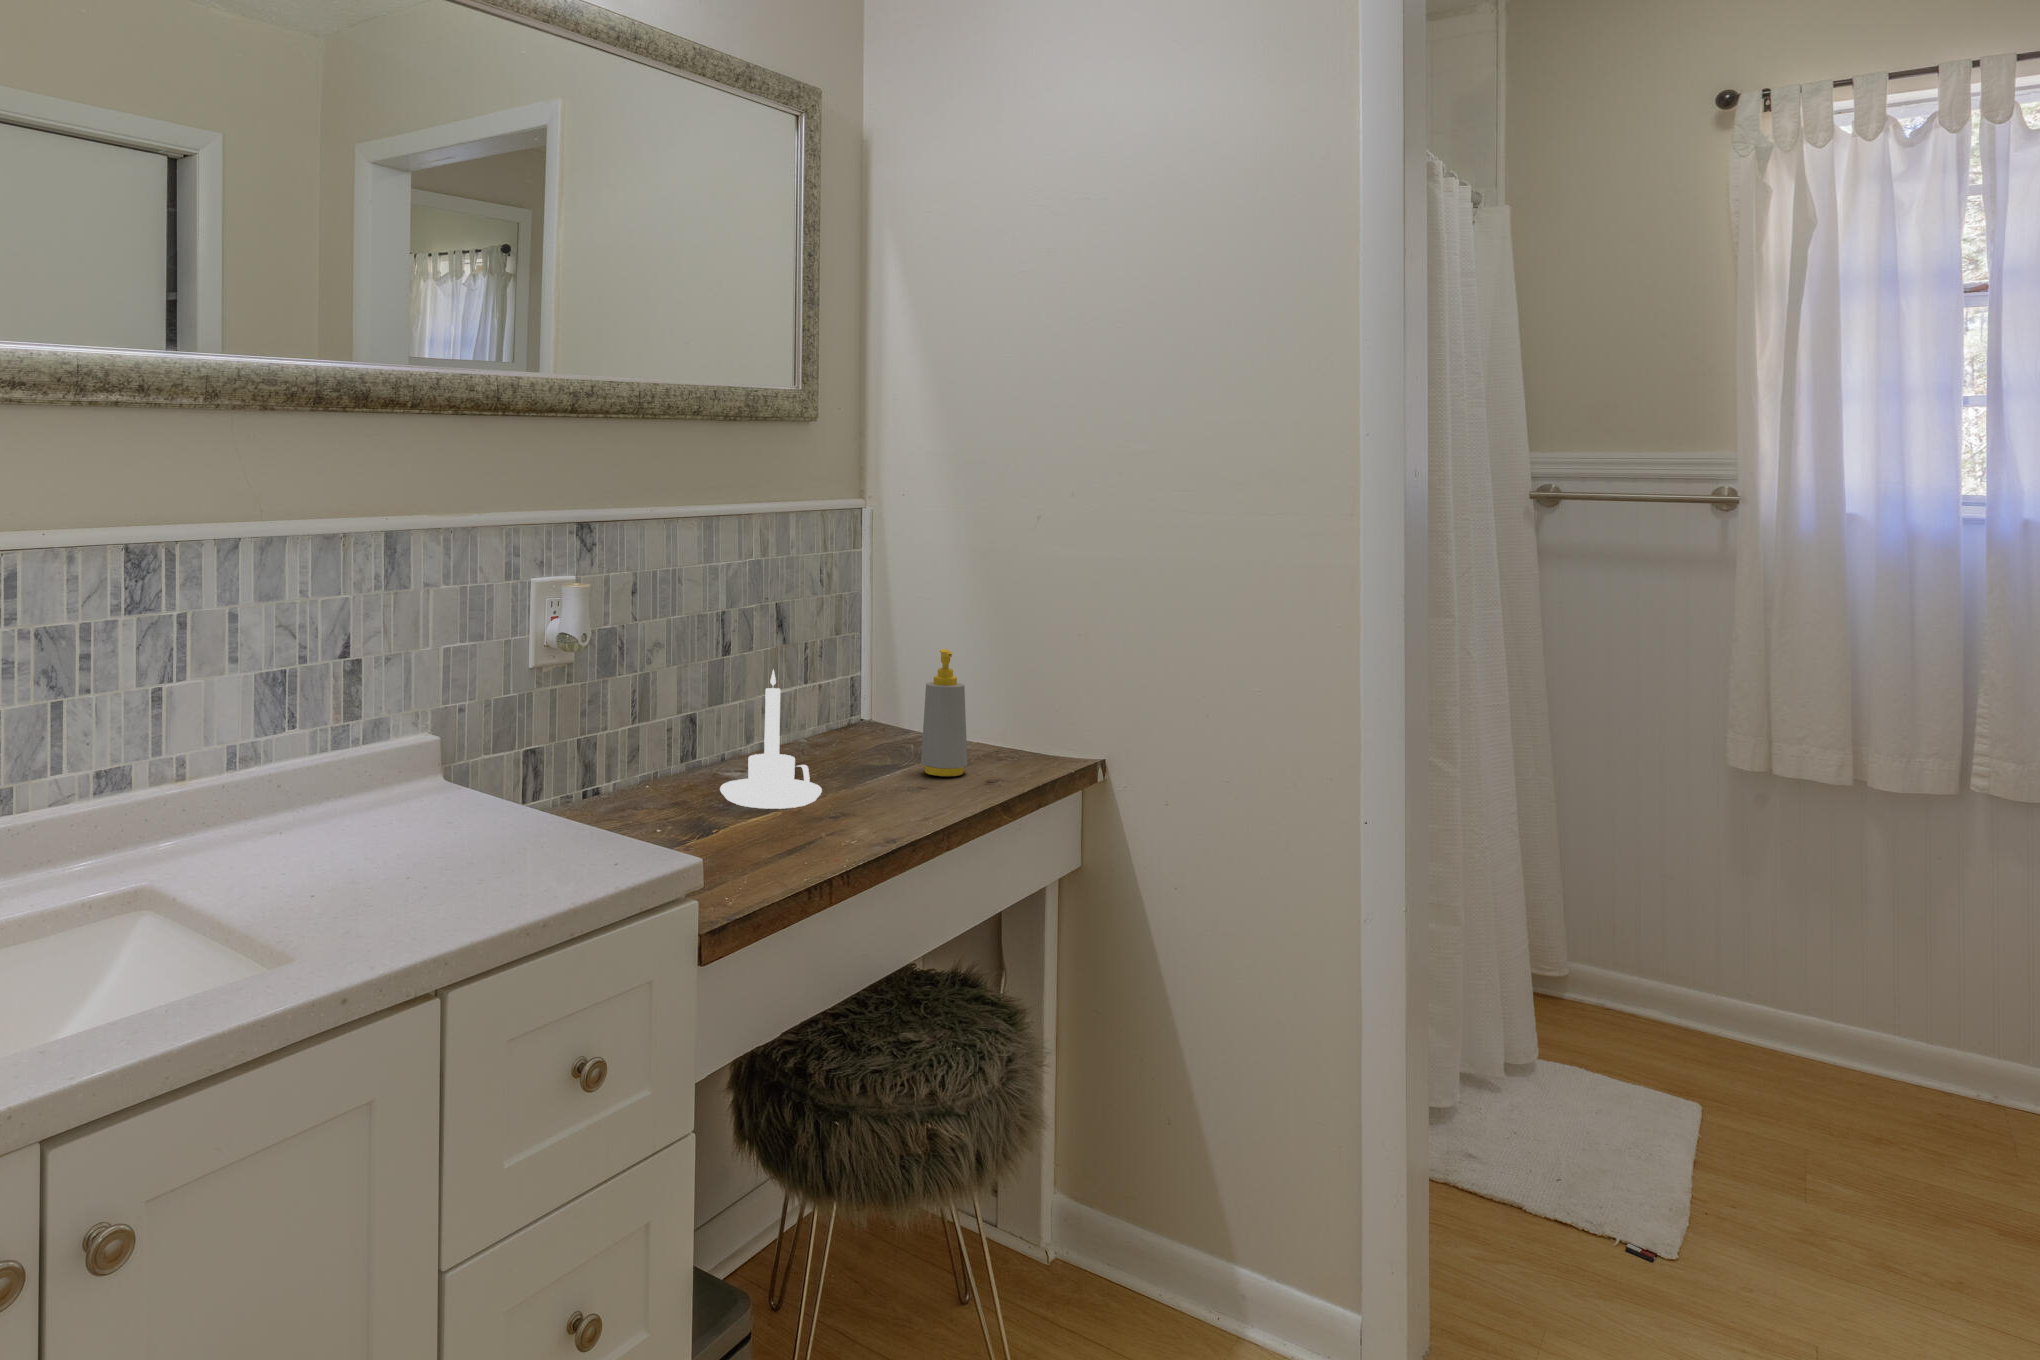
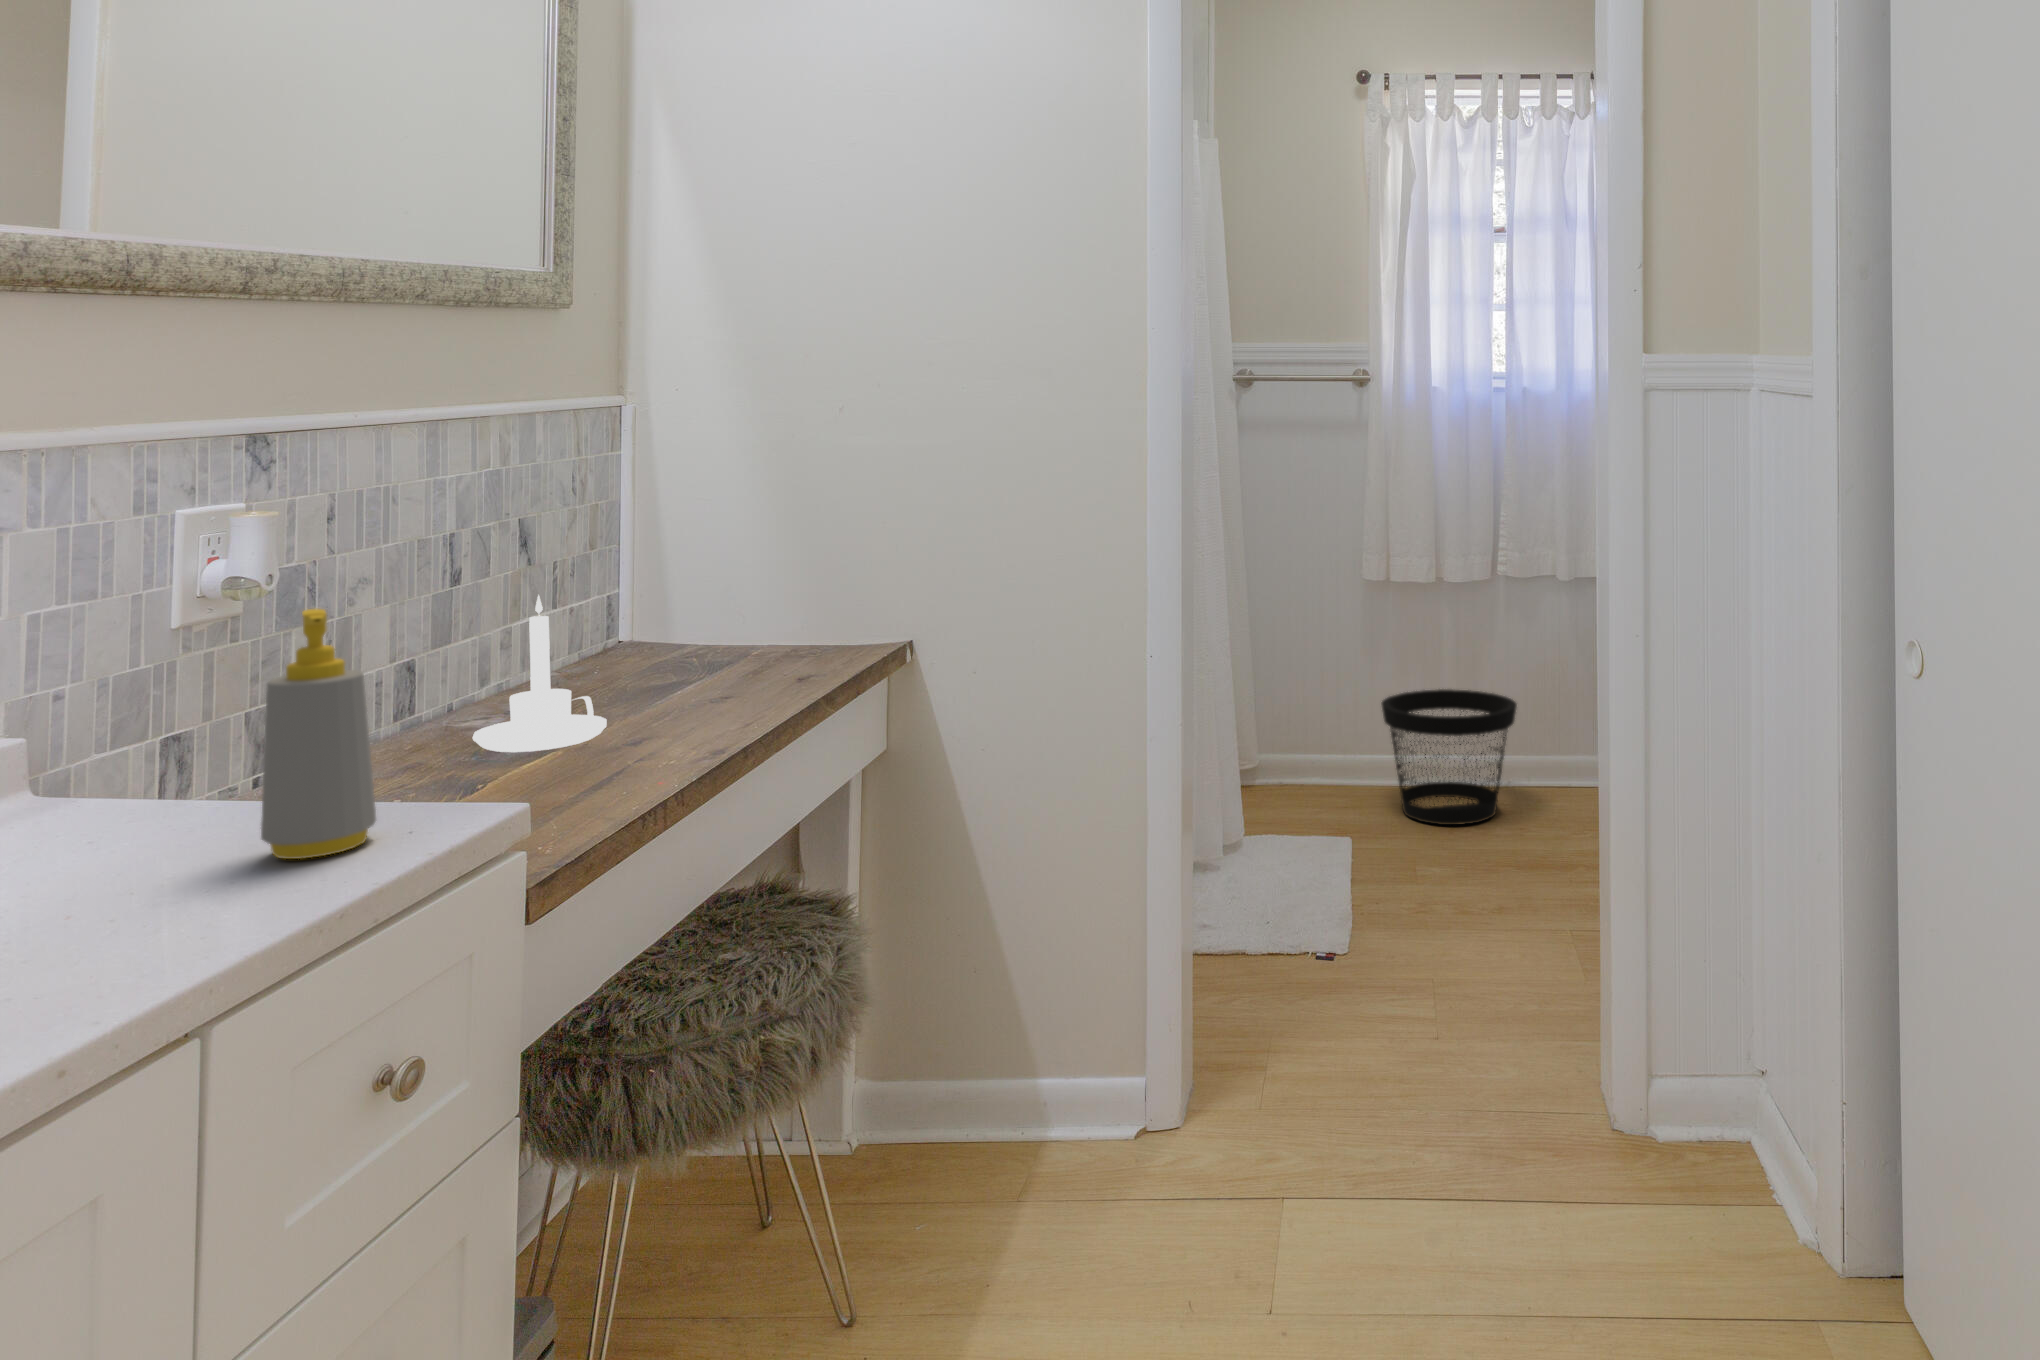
soap bottle: present [921,649,967,776] -> present [261,609,376,859]
wastebasket: none [1765,900,2005,1107] -> present [1382,689,1517,825]

